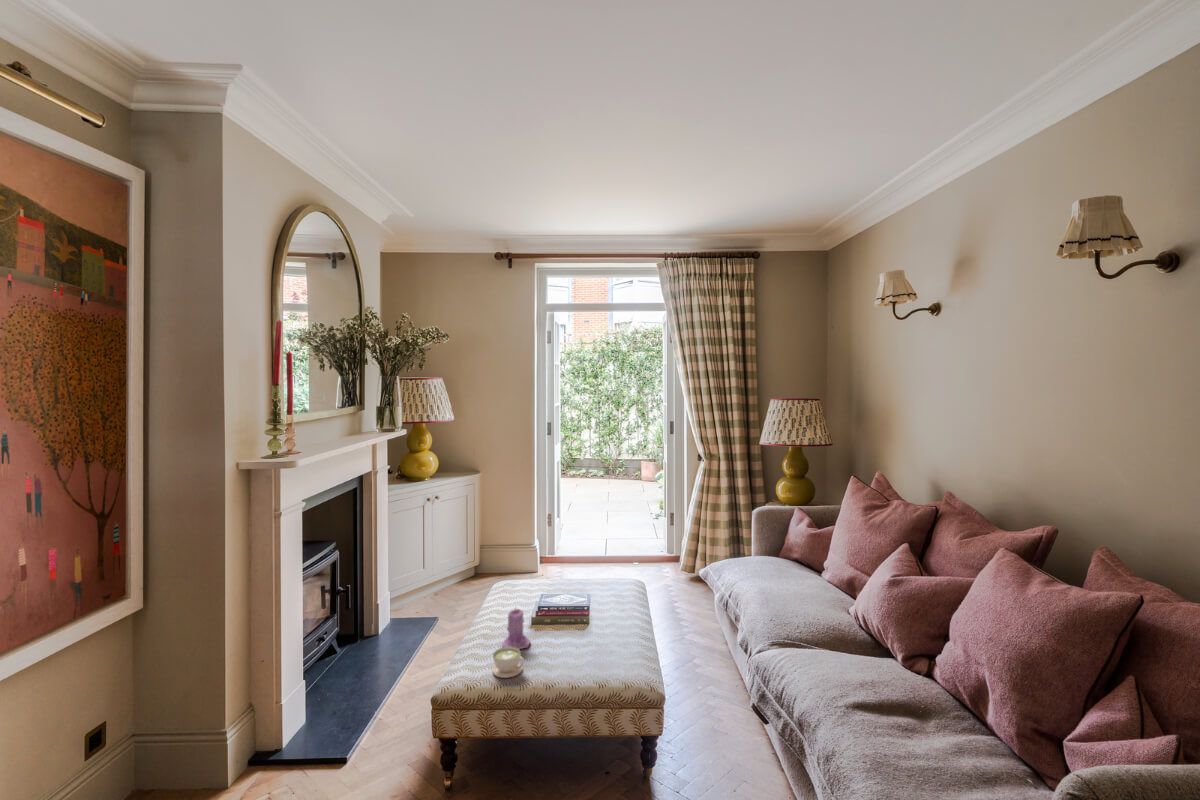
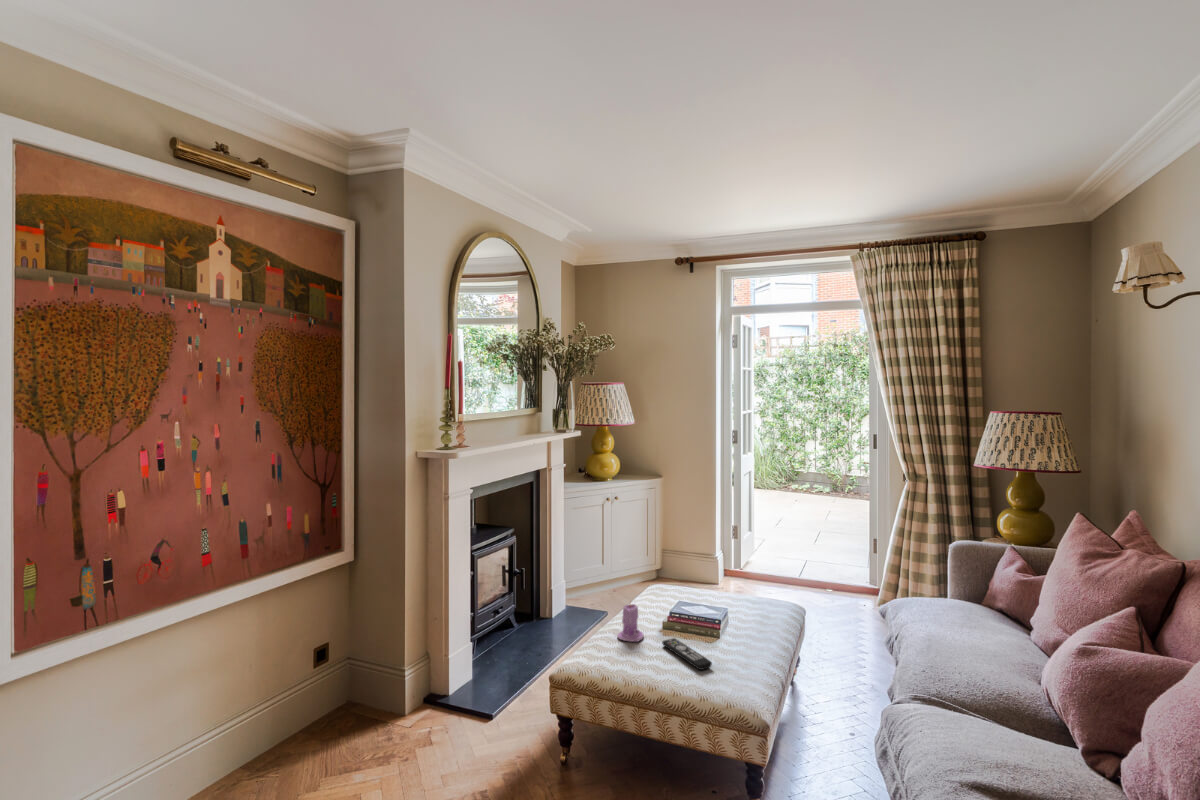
remote control: none [553,637,613,666] -> present [662,639,712,670]
coffee cup: present [492,647,525,678] -> none [597,635,625,663]

